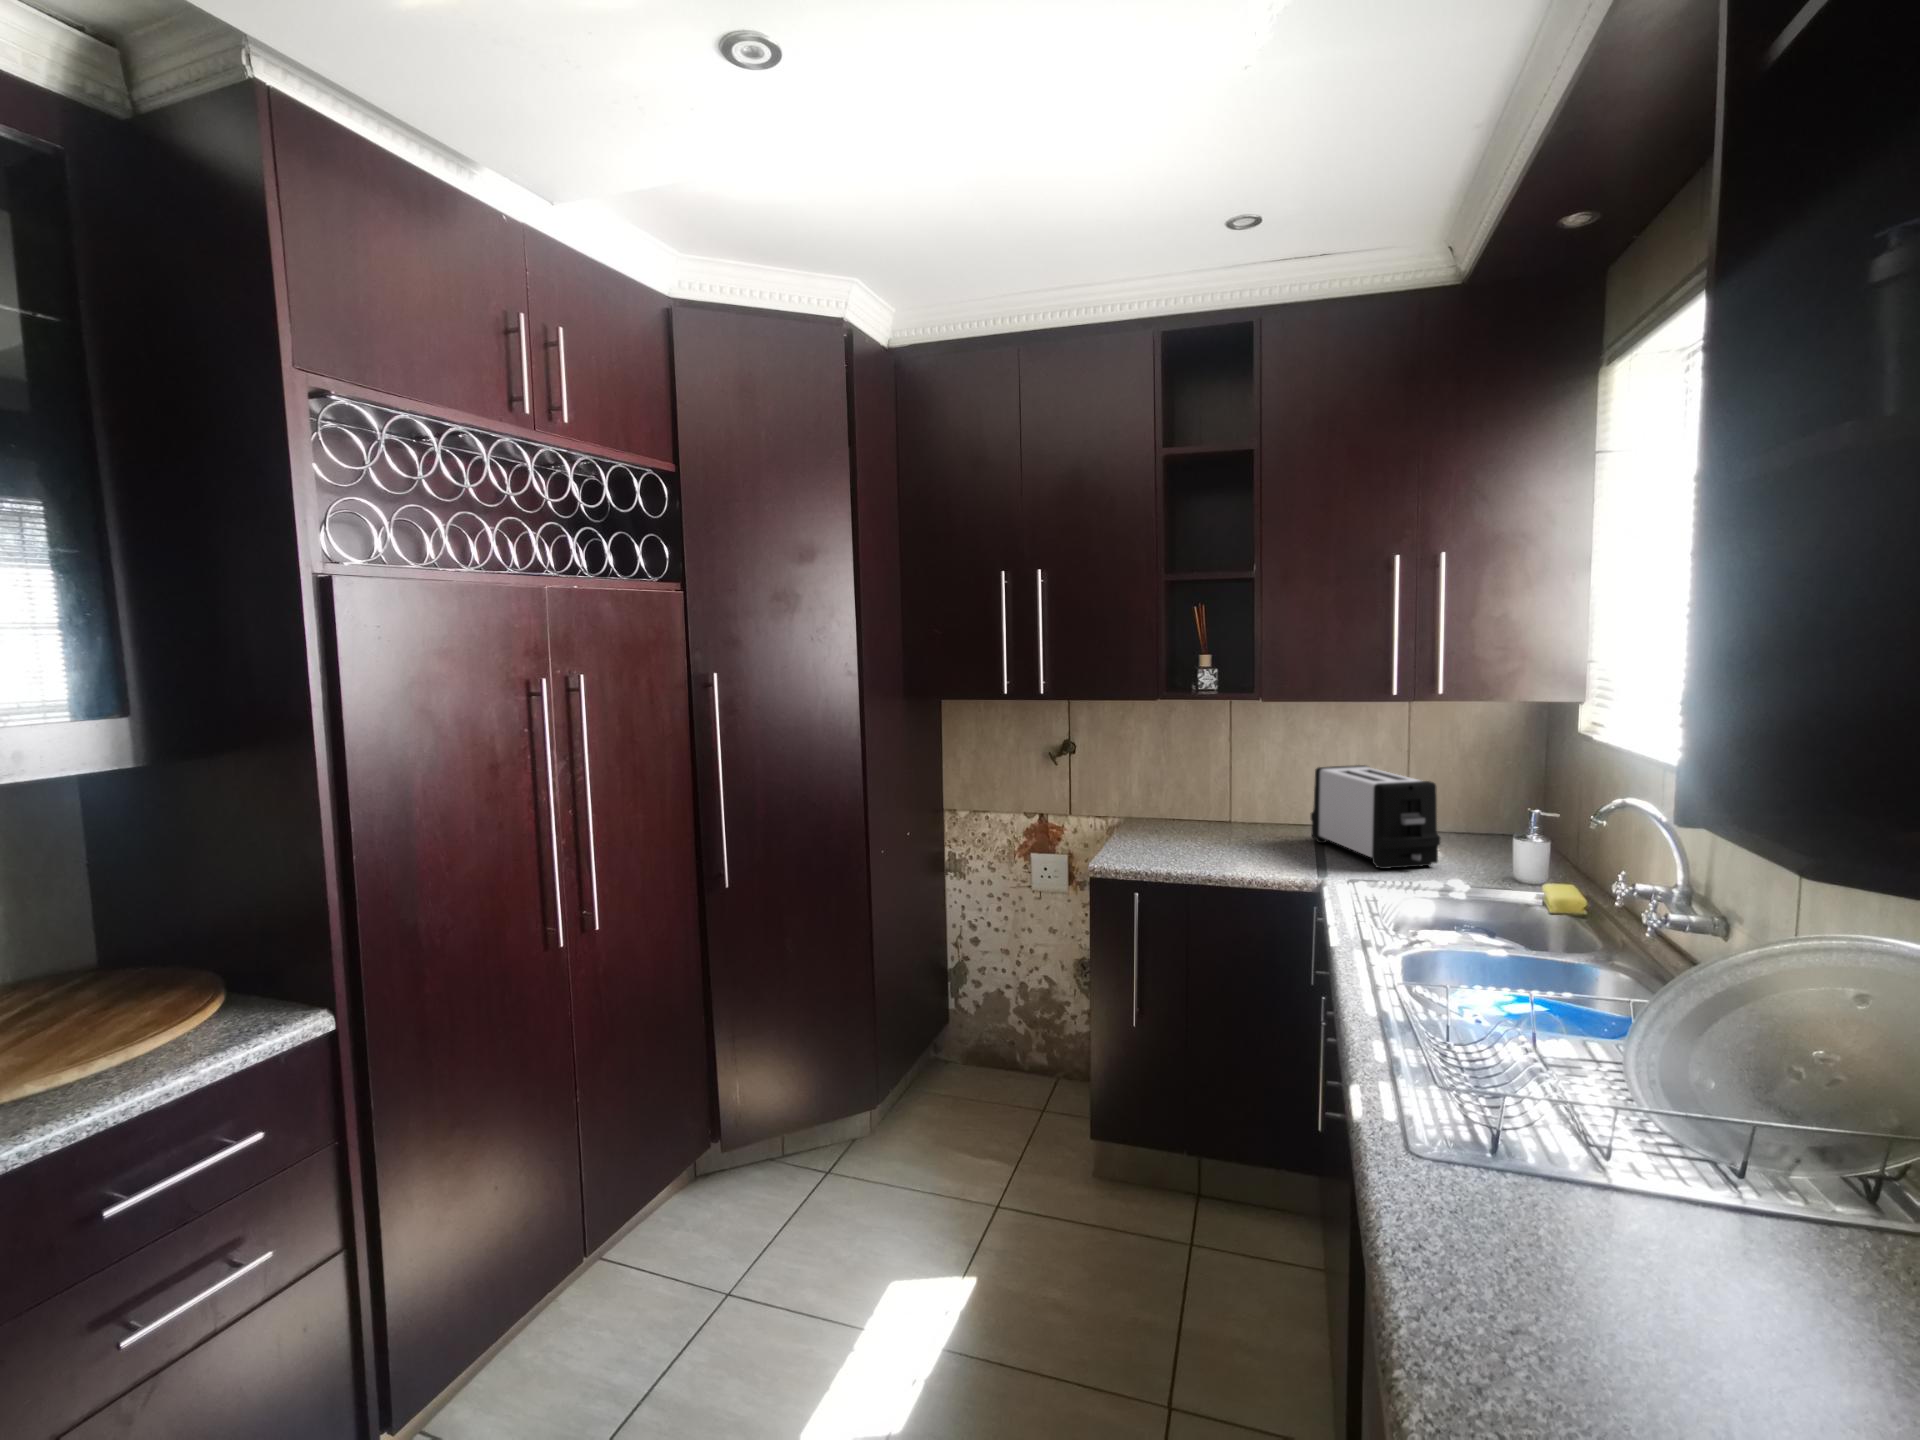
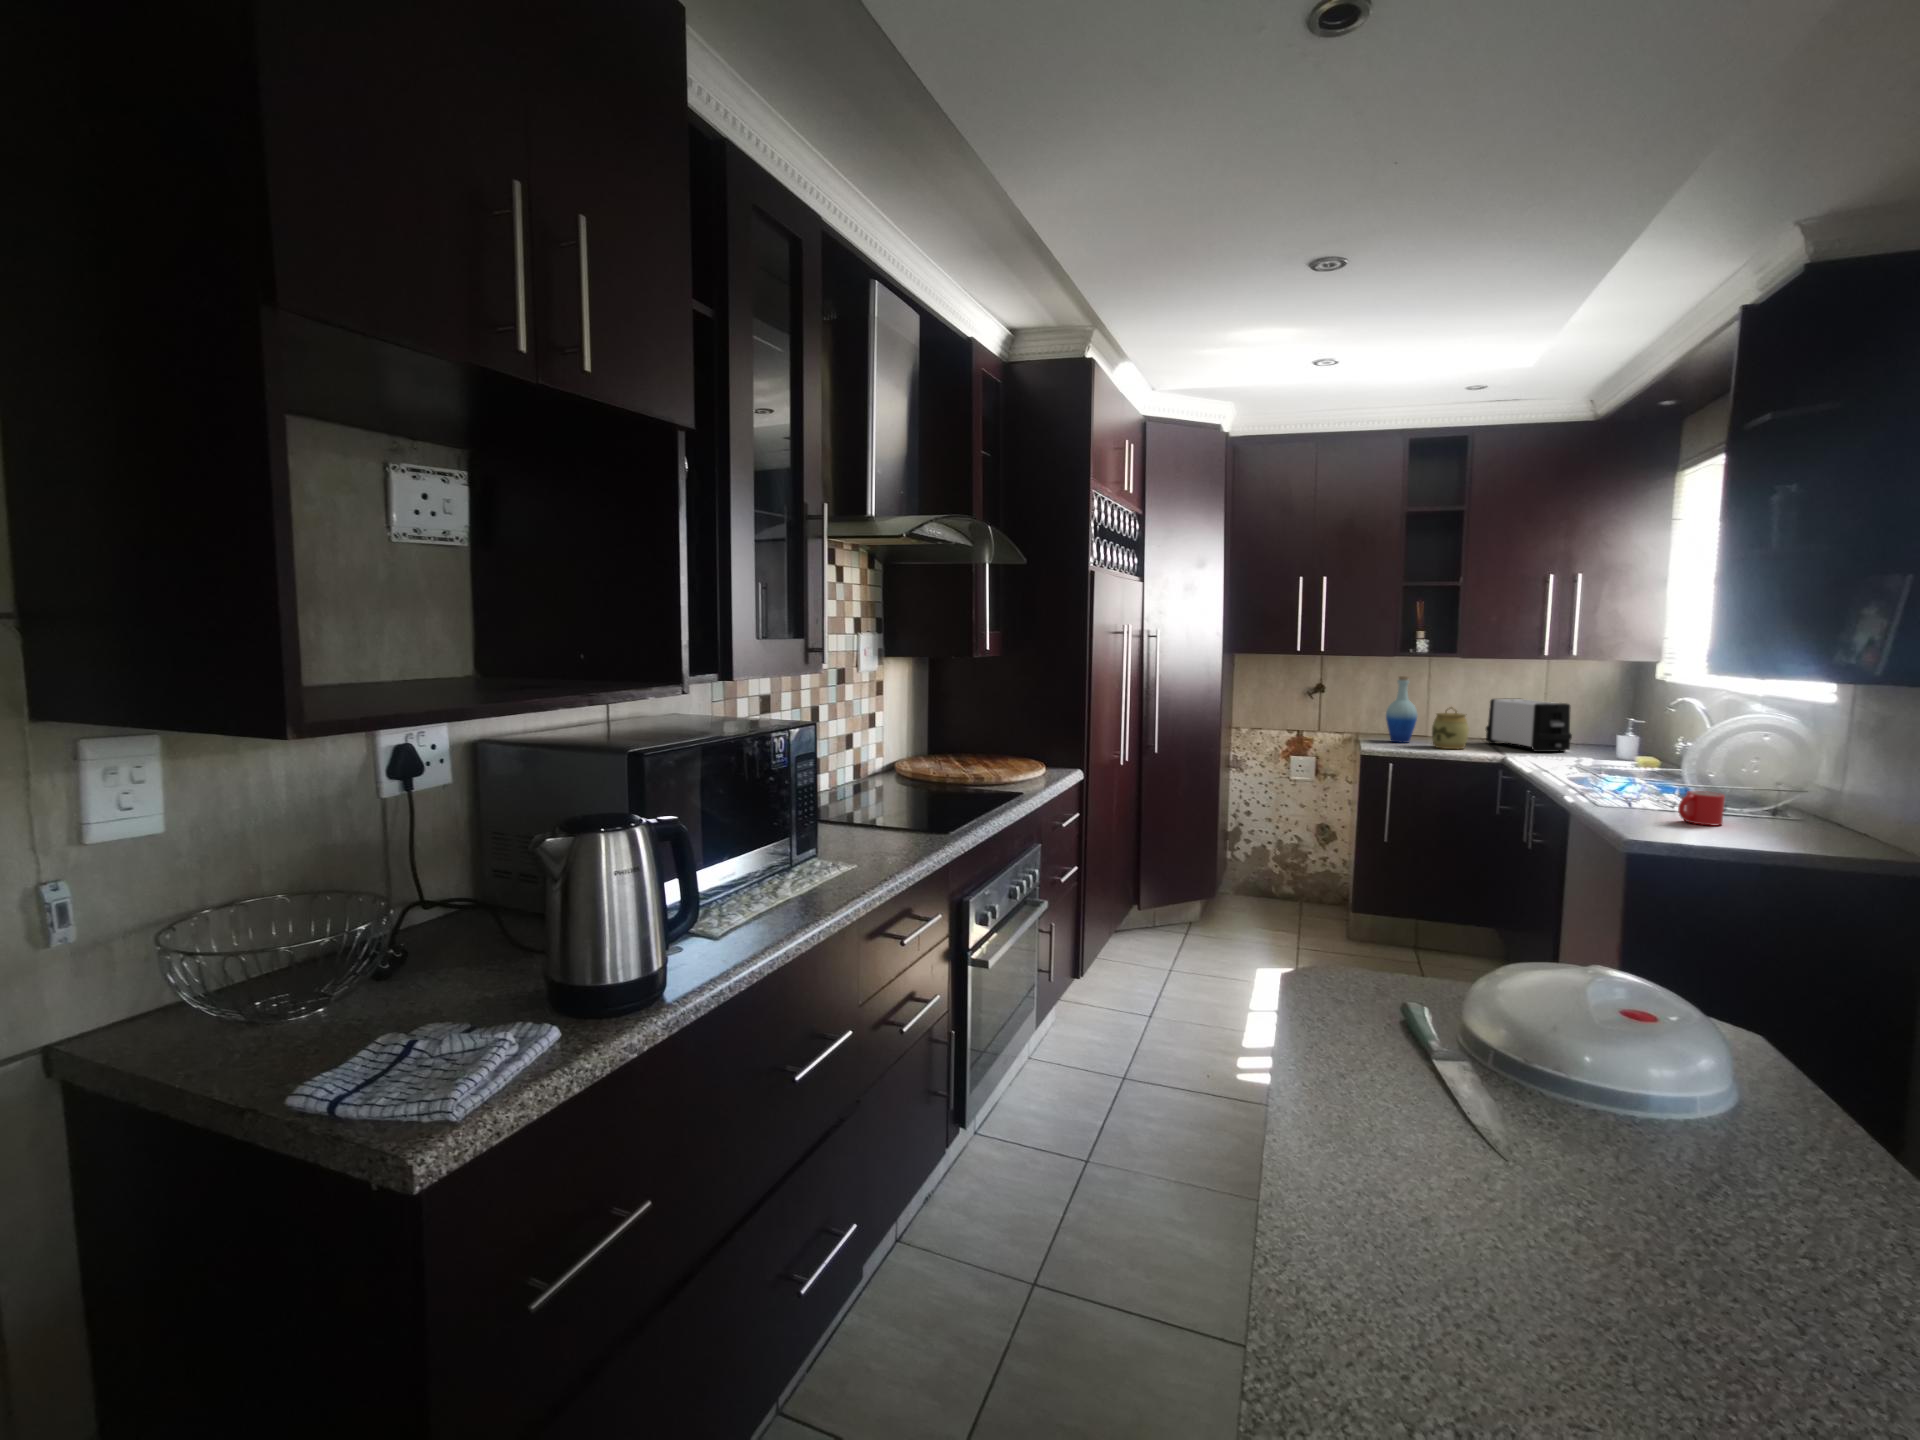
bottle: none [1151,731,1199,843] -> present [1386,676,1417,743]
jar: none [1212,787,1270,863] -> present [1432,707,1469,749]
mug: none [1600,1191,1746,1341] -> present [1678,791,1725,826]

